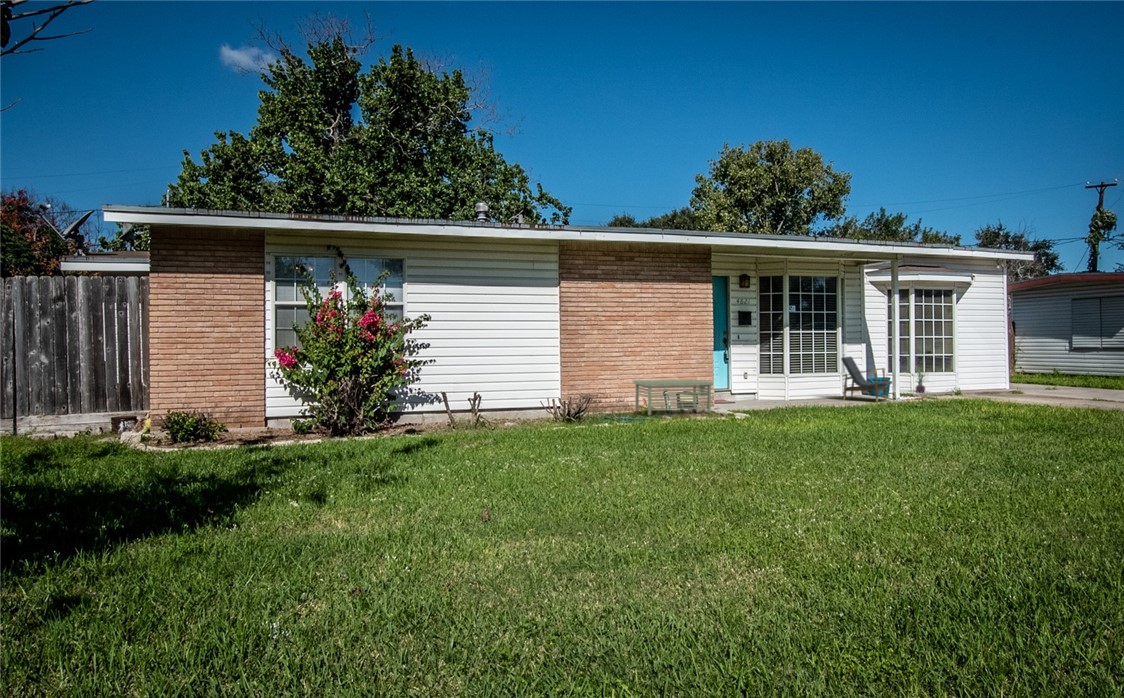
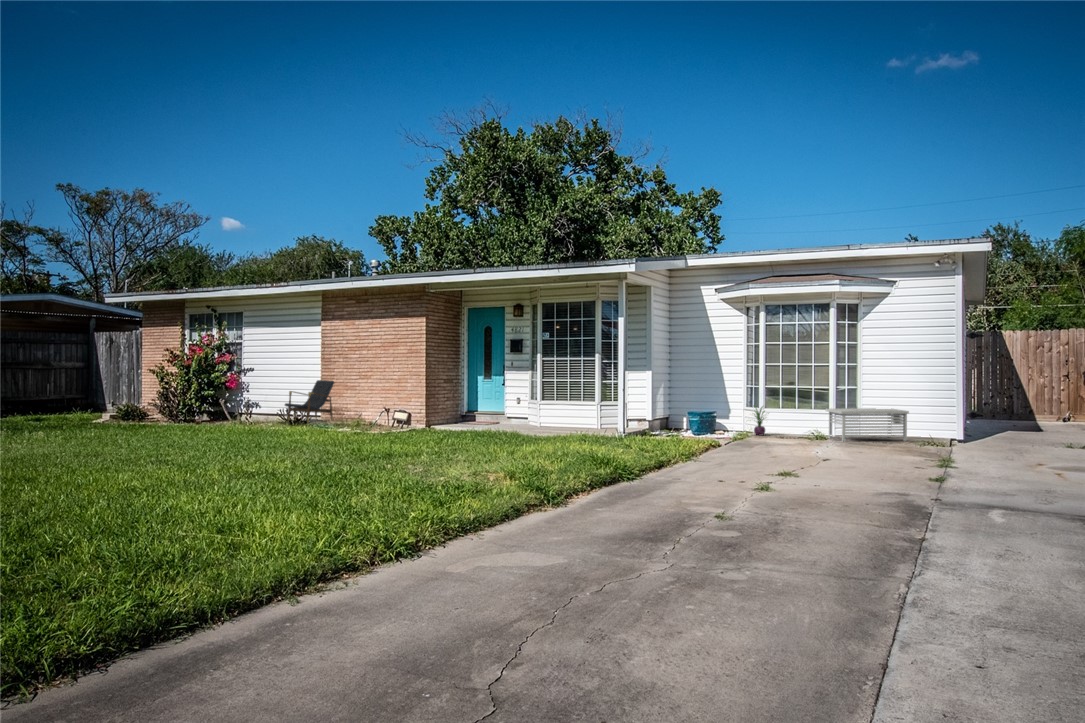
lounge chair: present [841,357,892,402] -> present [285,380,334,423]
storage bench: present [633,379,713,415] -> present [826,408,909,441]

